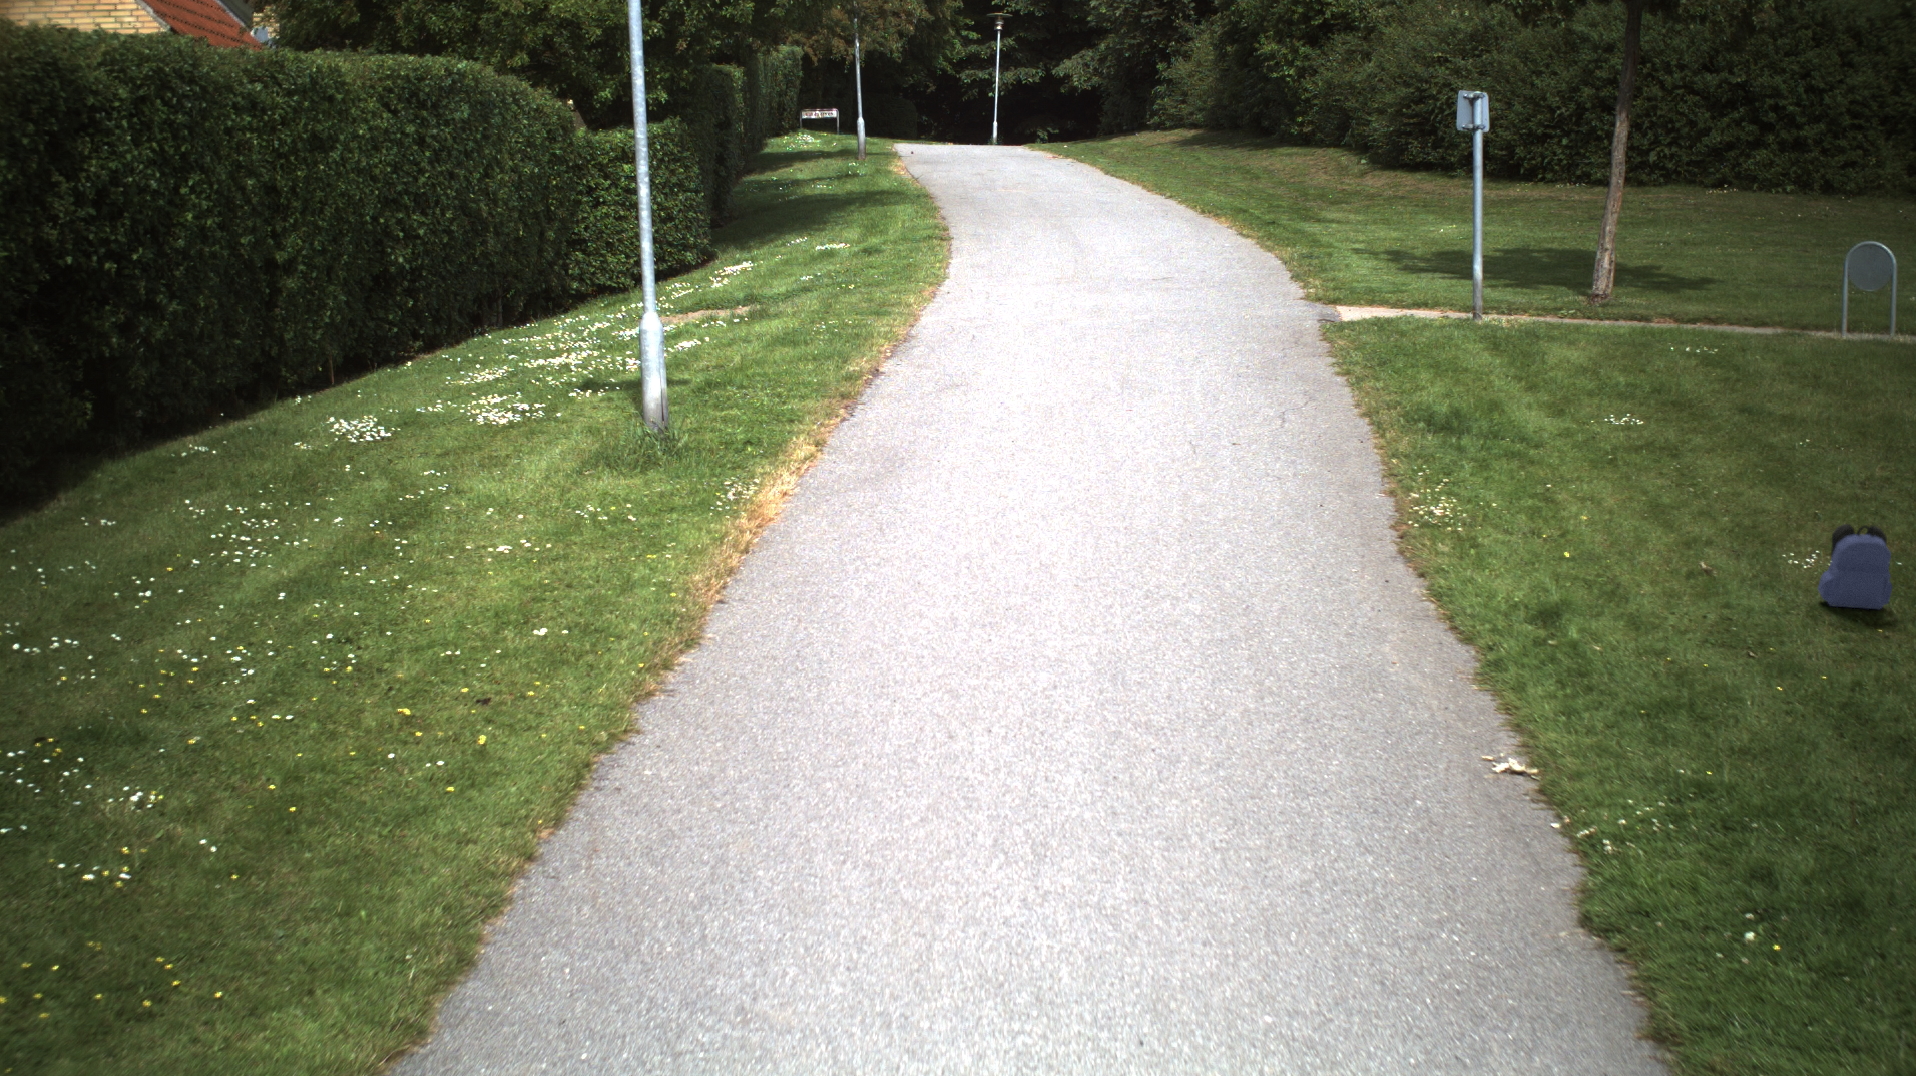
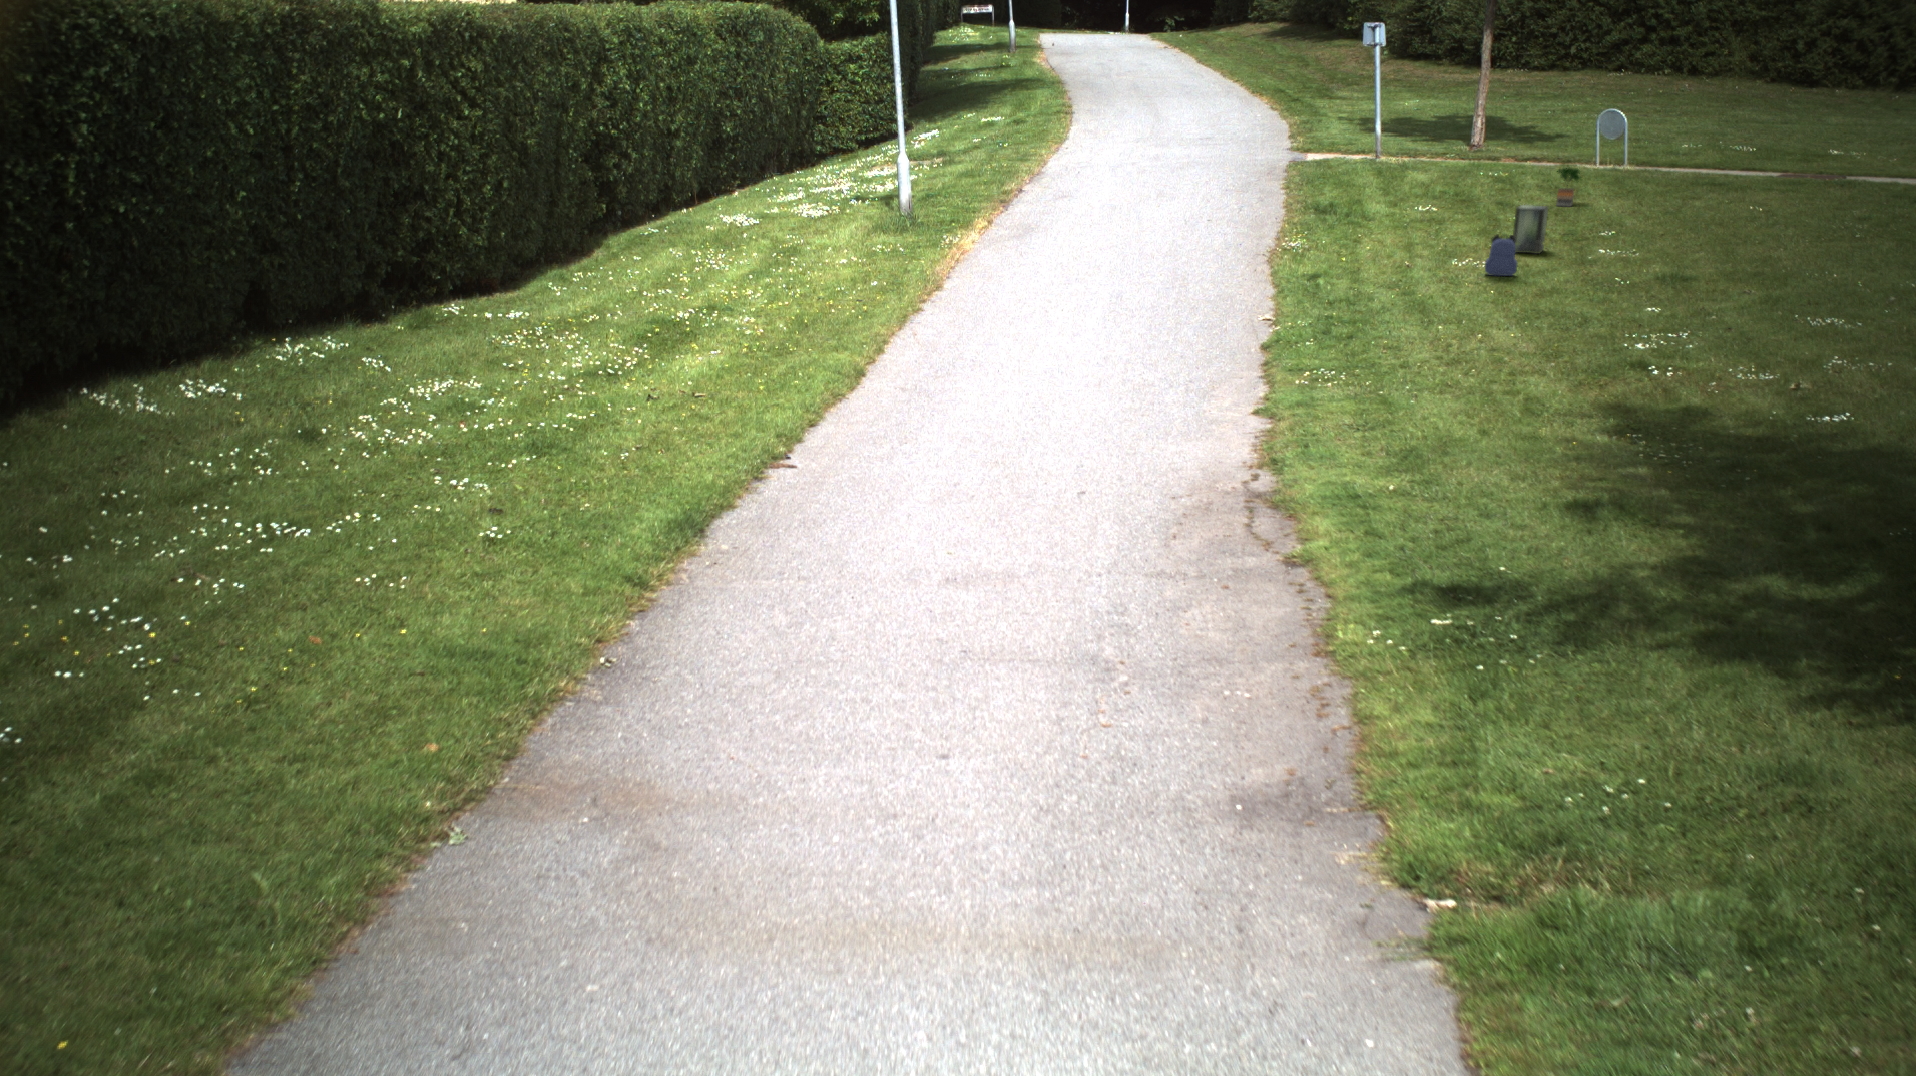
potted tree: none [1768,358,1817,424] -> present [1556,168,1581,206]
storage box: none [1788,443,1861,536] -> present [1513,205,1548,254]

